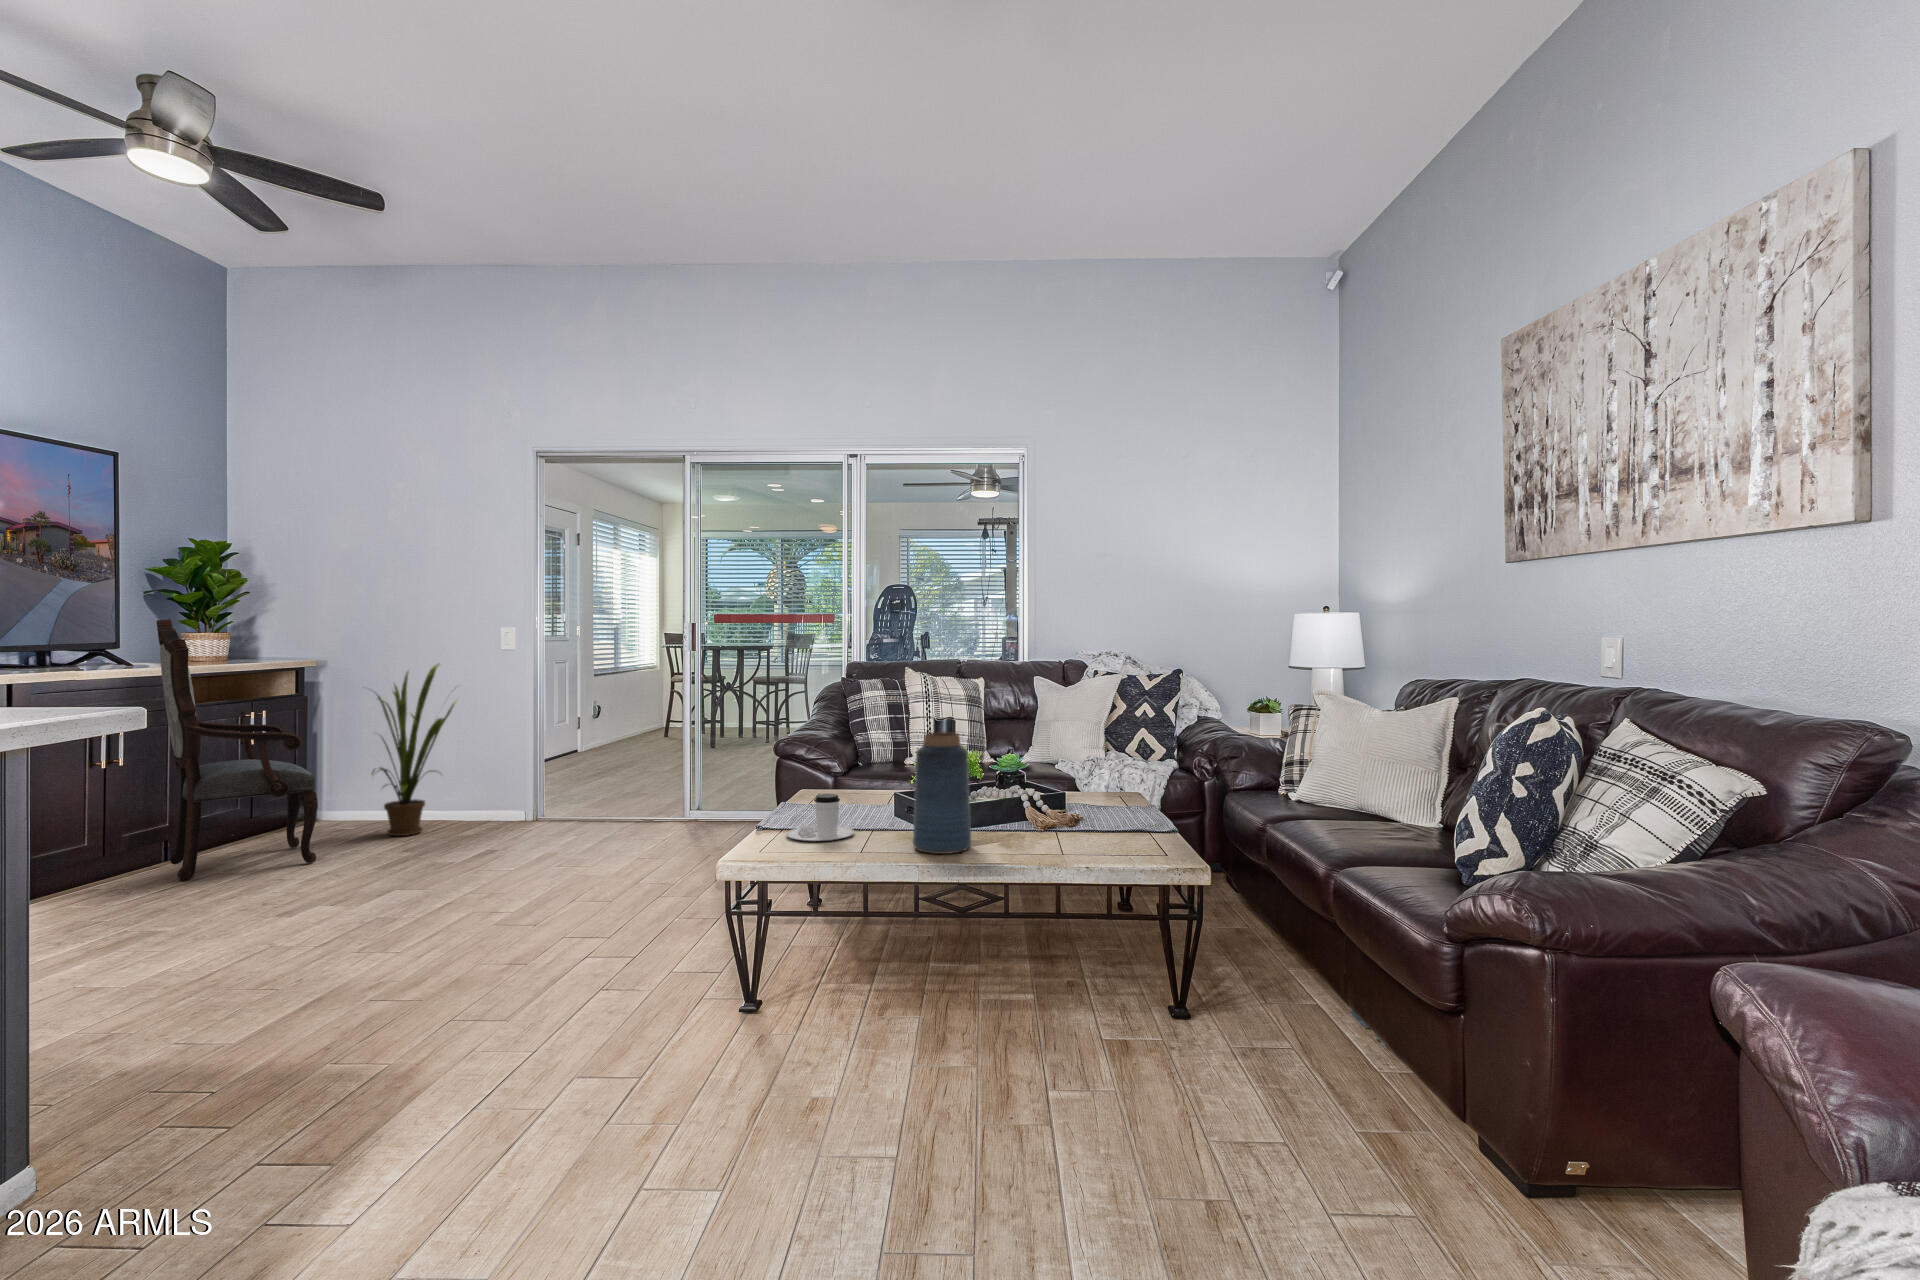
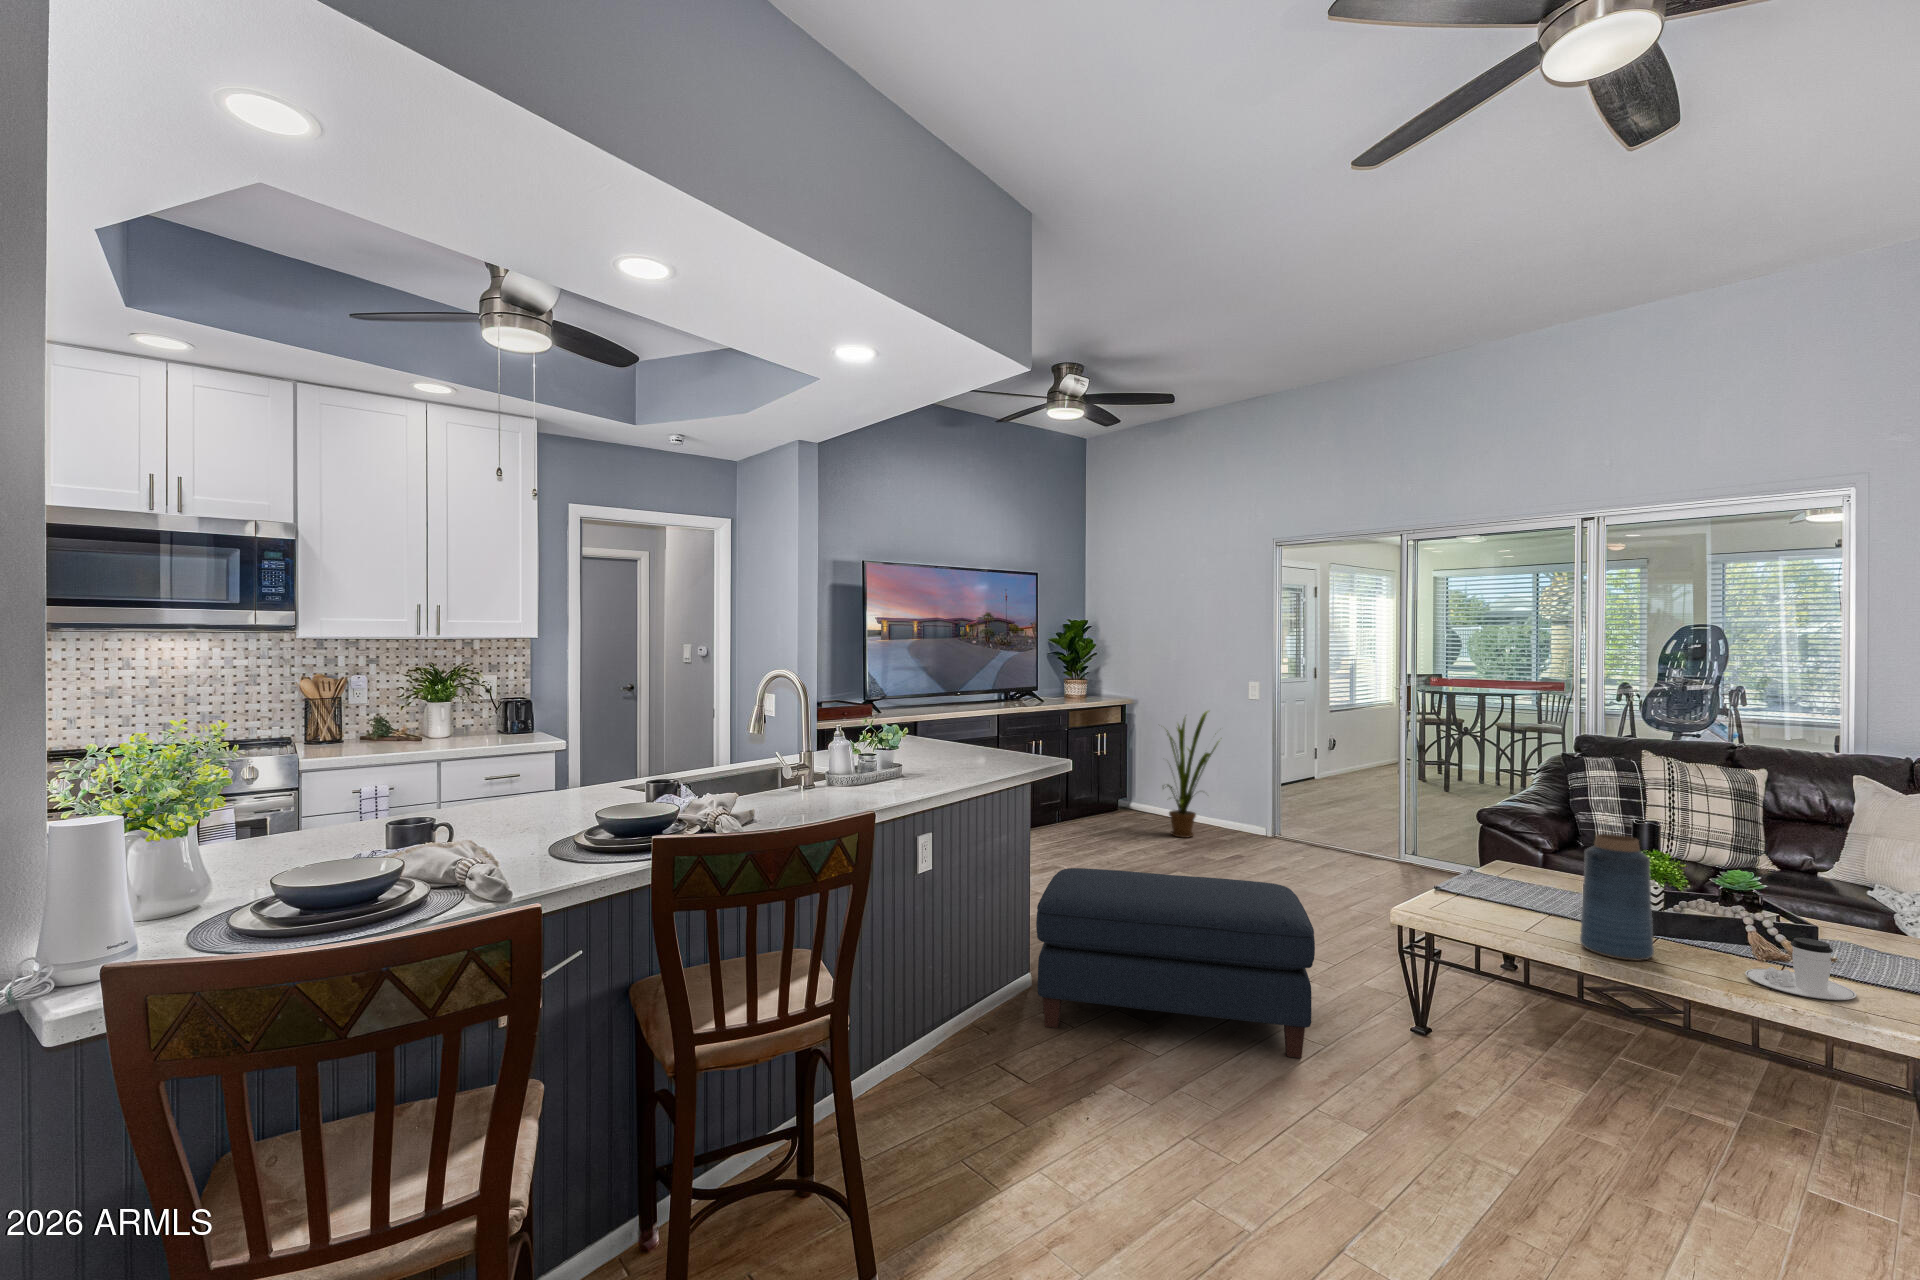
armchair: present [157,619,318,881] -> none [1044,676,1126,847]
coffee cup: present [786,794,854,841] -> present [1745,938,1856,1000]
ottoman: none [195,855,652,1167] -> present [1036,868,1315,1058]

